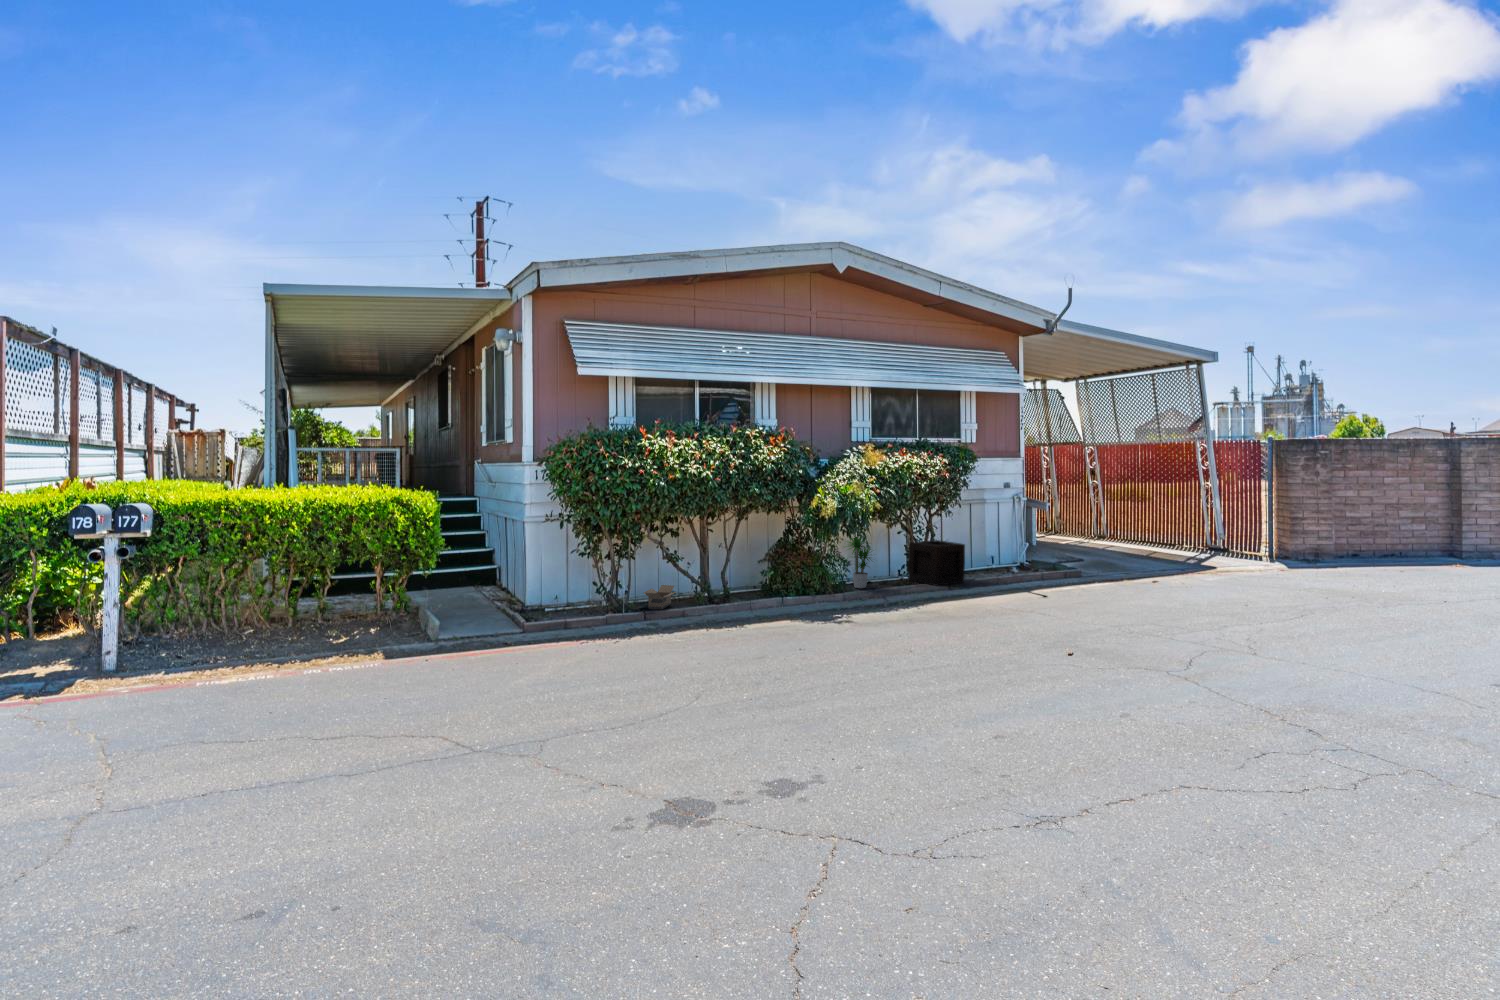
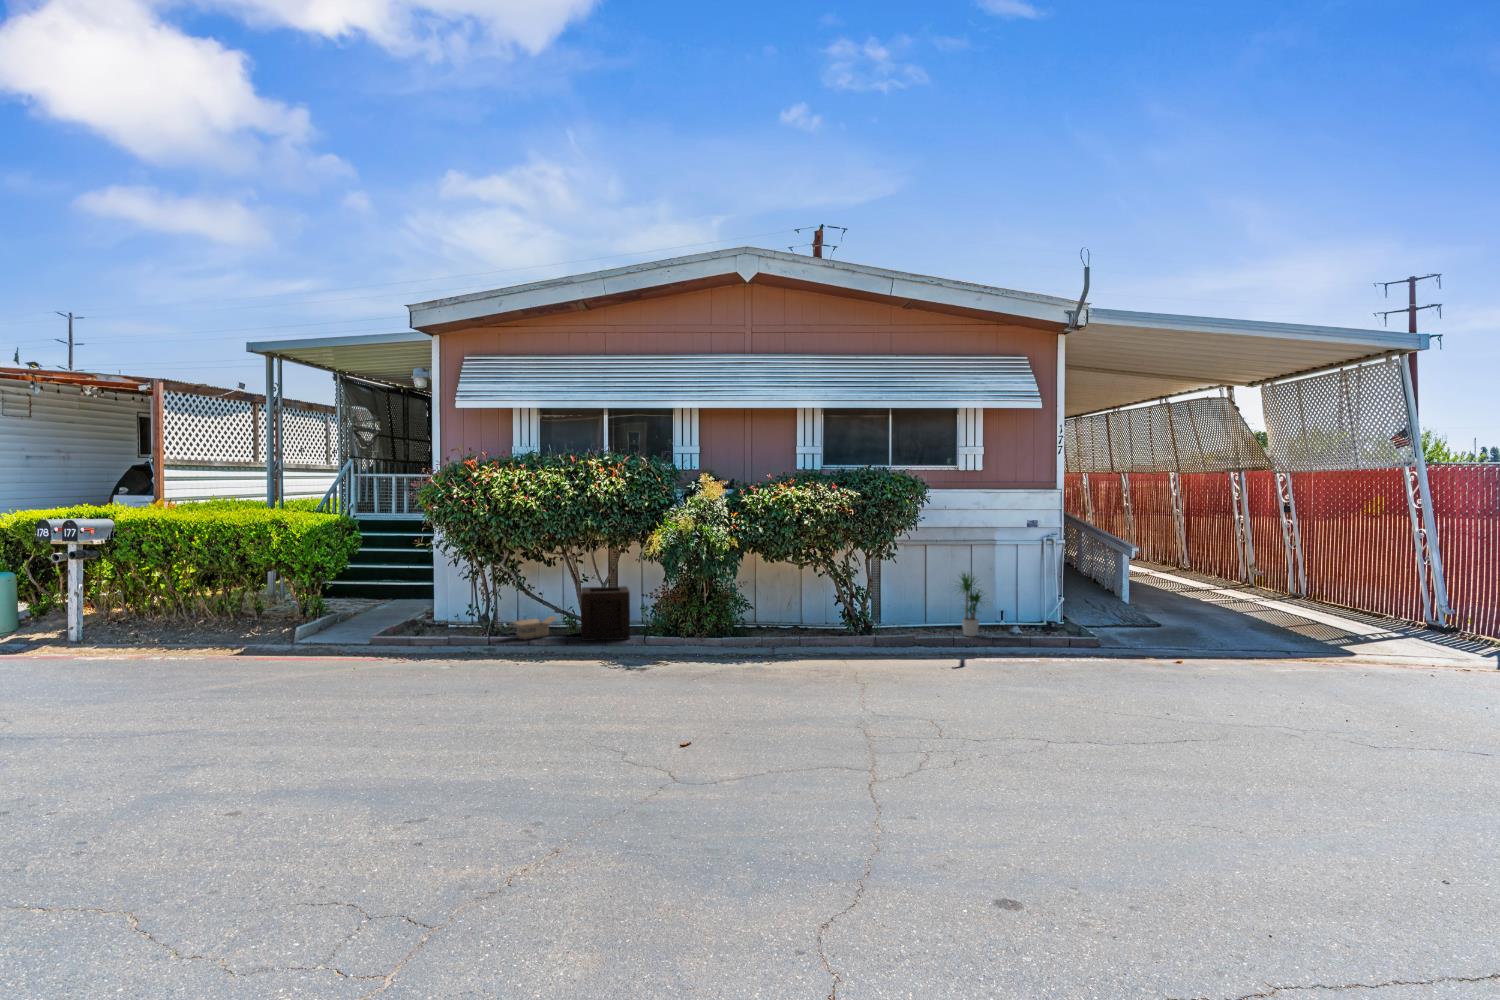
potted plant: present [849,536,871,589] -> present [960,573,982,637]
wooden crate: present [908,540,965,586] -> present [581,586,630,641]

